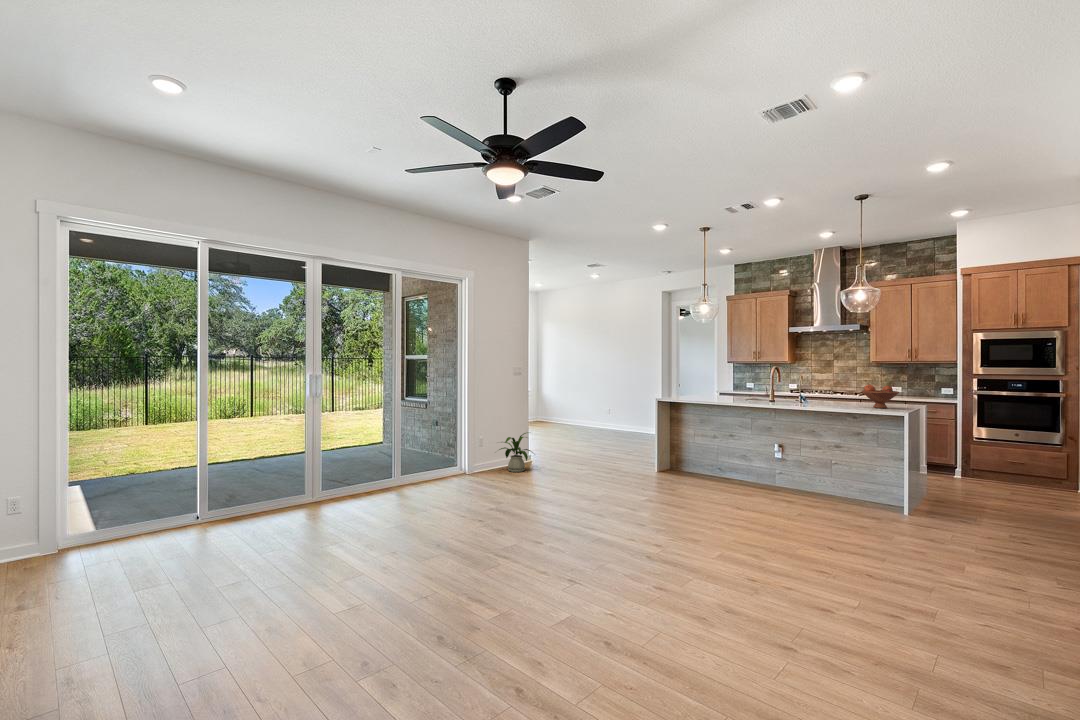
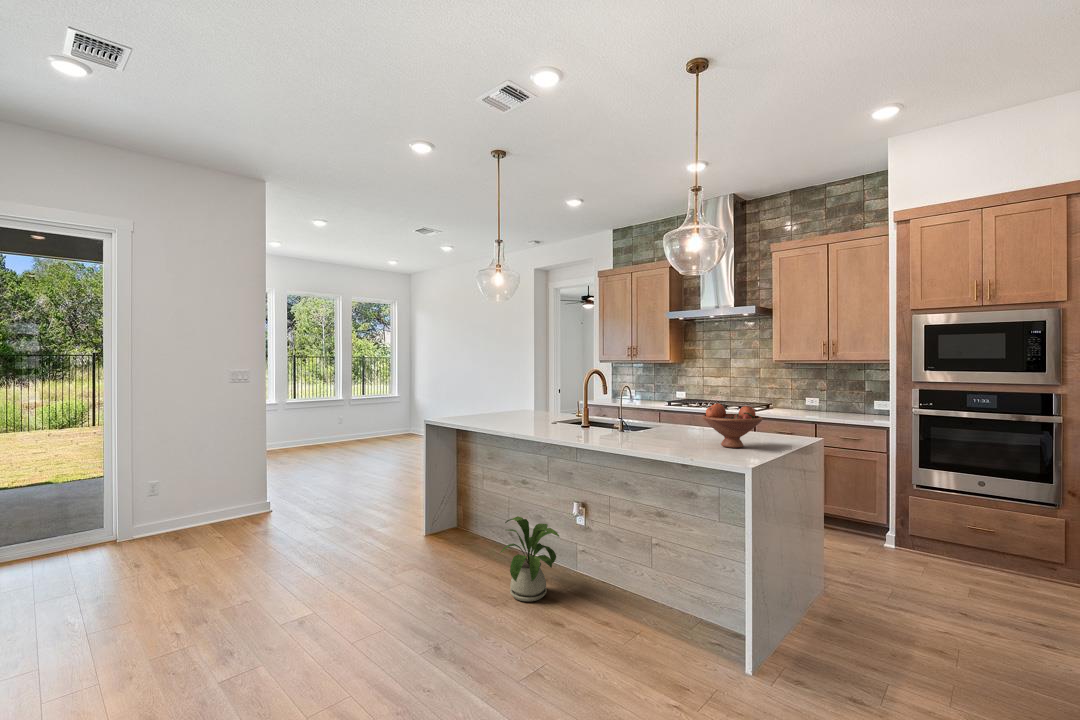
house plant: present [499,432,532,472] -> present [500,516,559,602]

